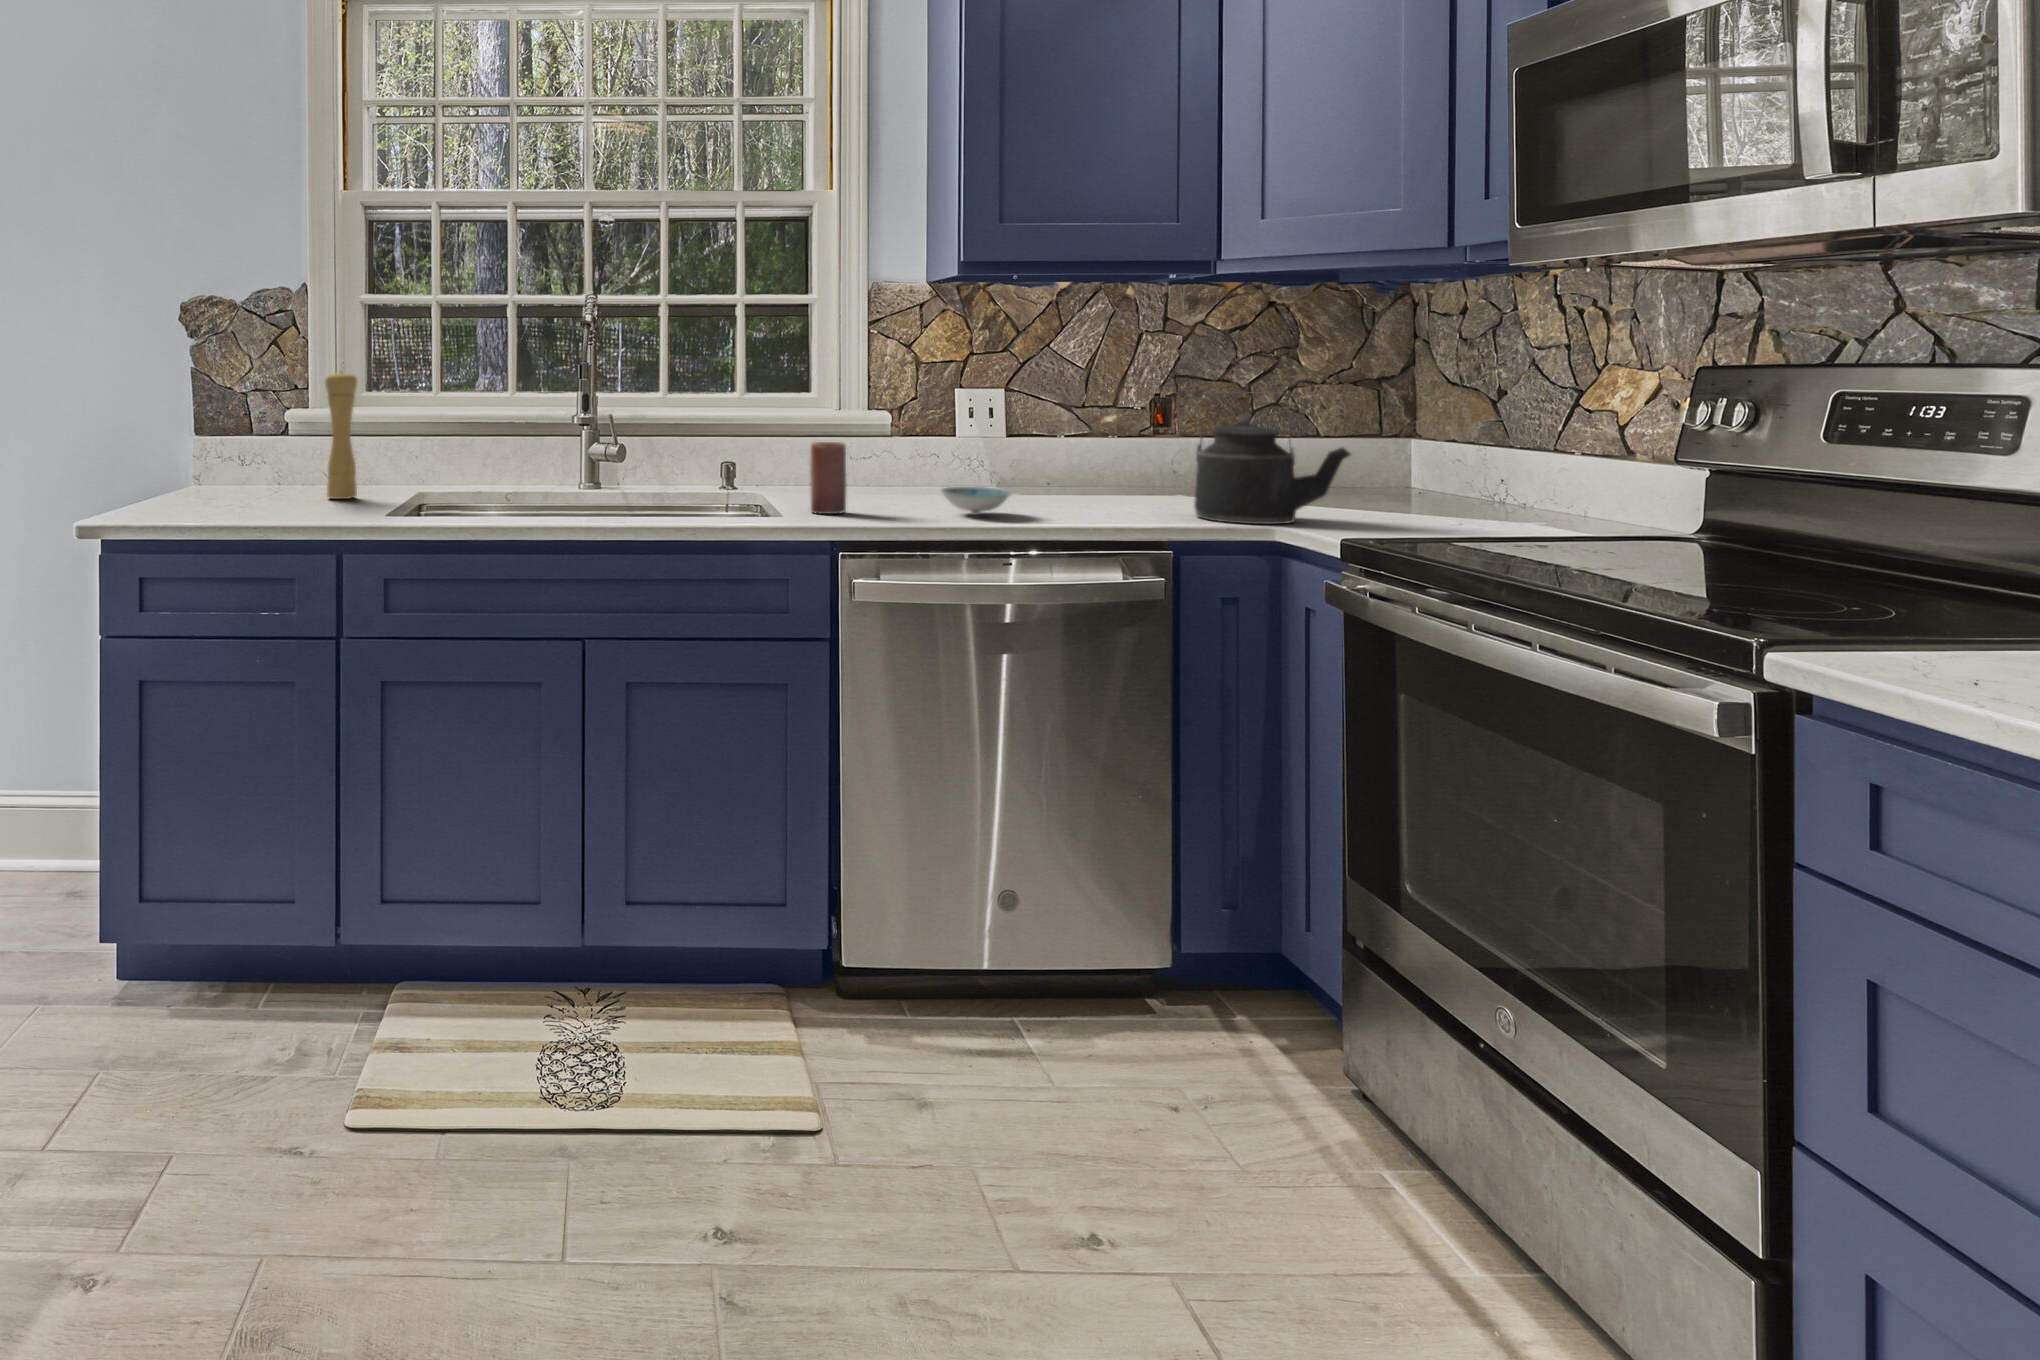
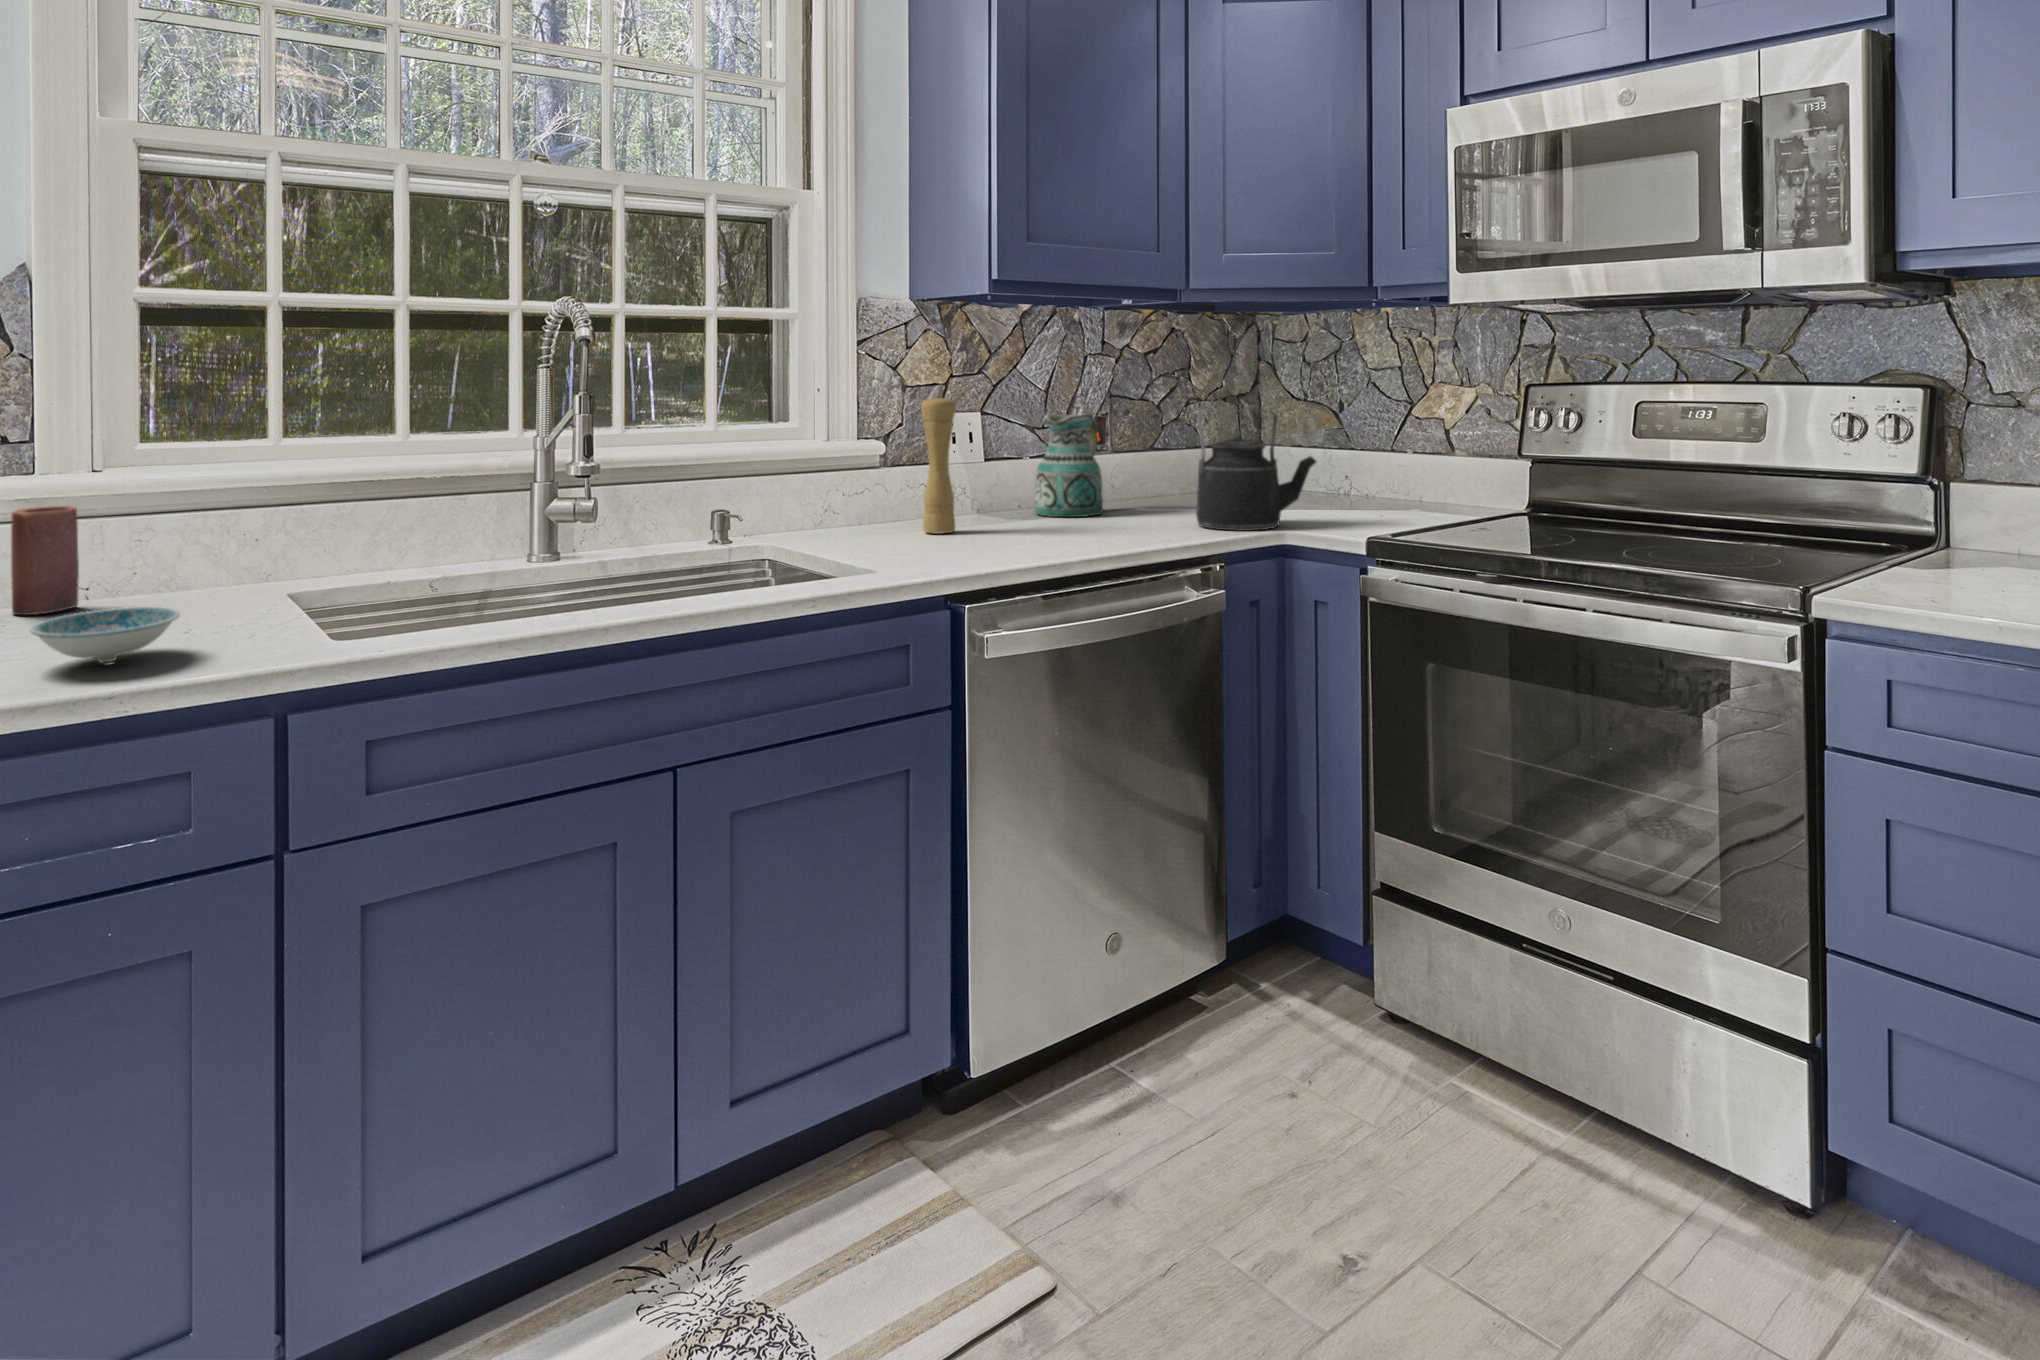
pepper mill: present [325,372,357,499] -> present [921,396,956,534]
ceramic pitcher: none [1059,393,1144,499] -> present [1035,412,1103,517]
candle: present [810,442,847,514] -> present [11,506,79,615]
ceramic bowl: present [941,487,1011,515] -> present [30,607,180,663]

